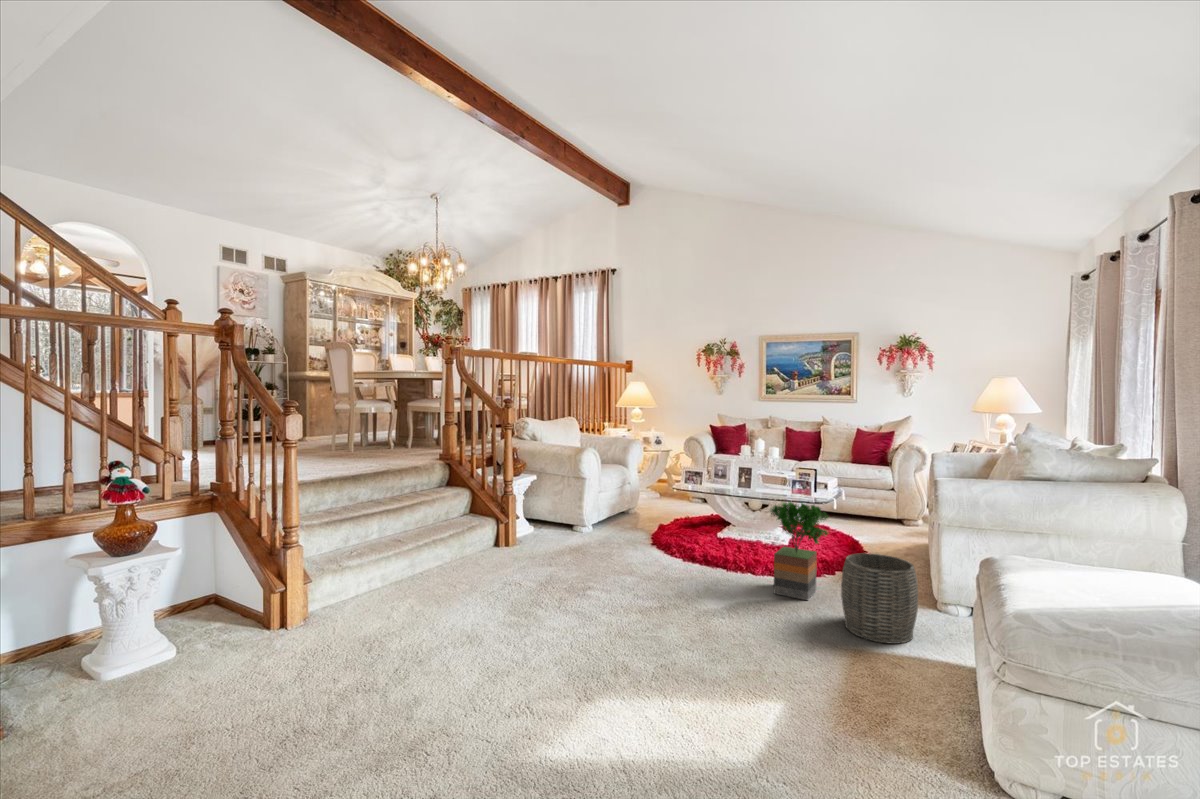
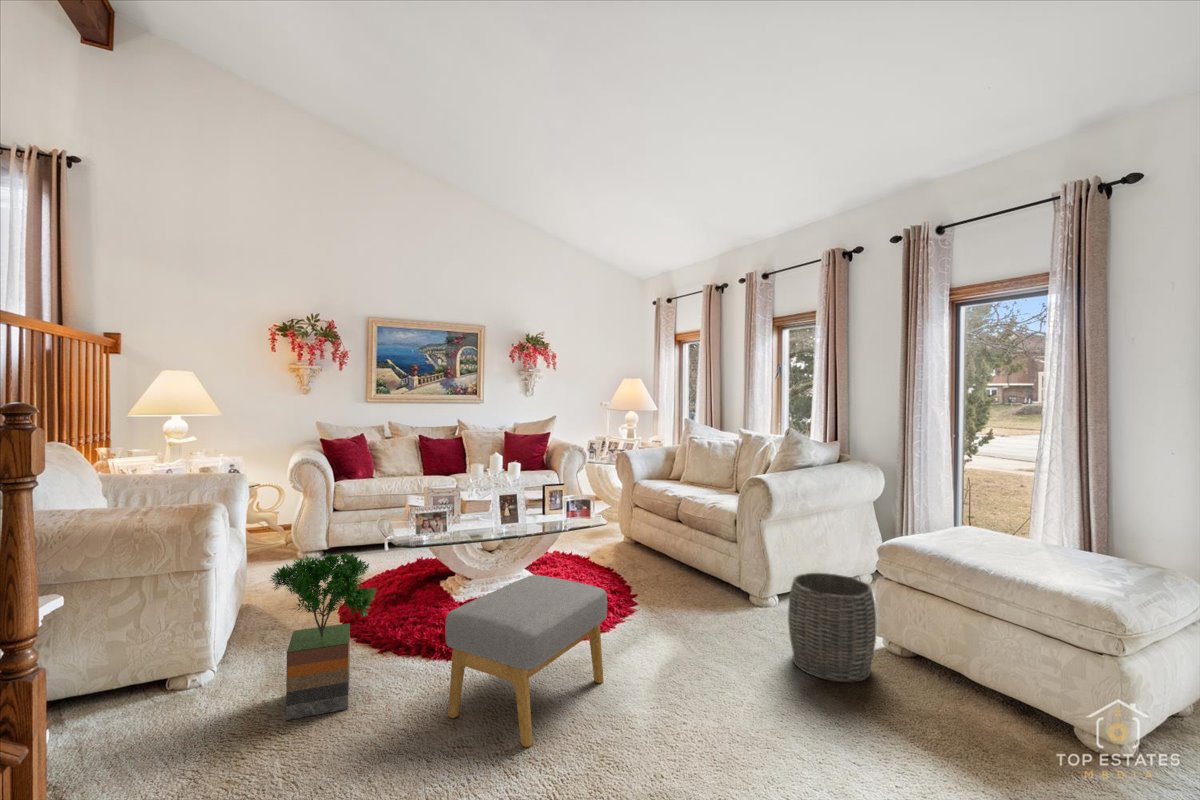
potted tree: present [770,502,829,600] -> present [270,552,377,720]
footstool: none [629,512,719,584] -> present [445,575,607,747]

